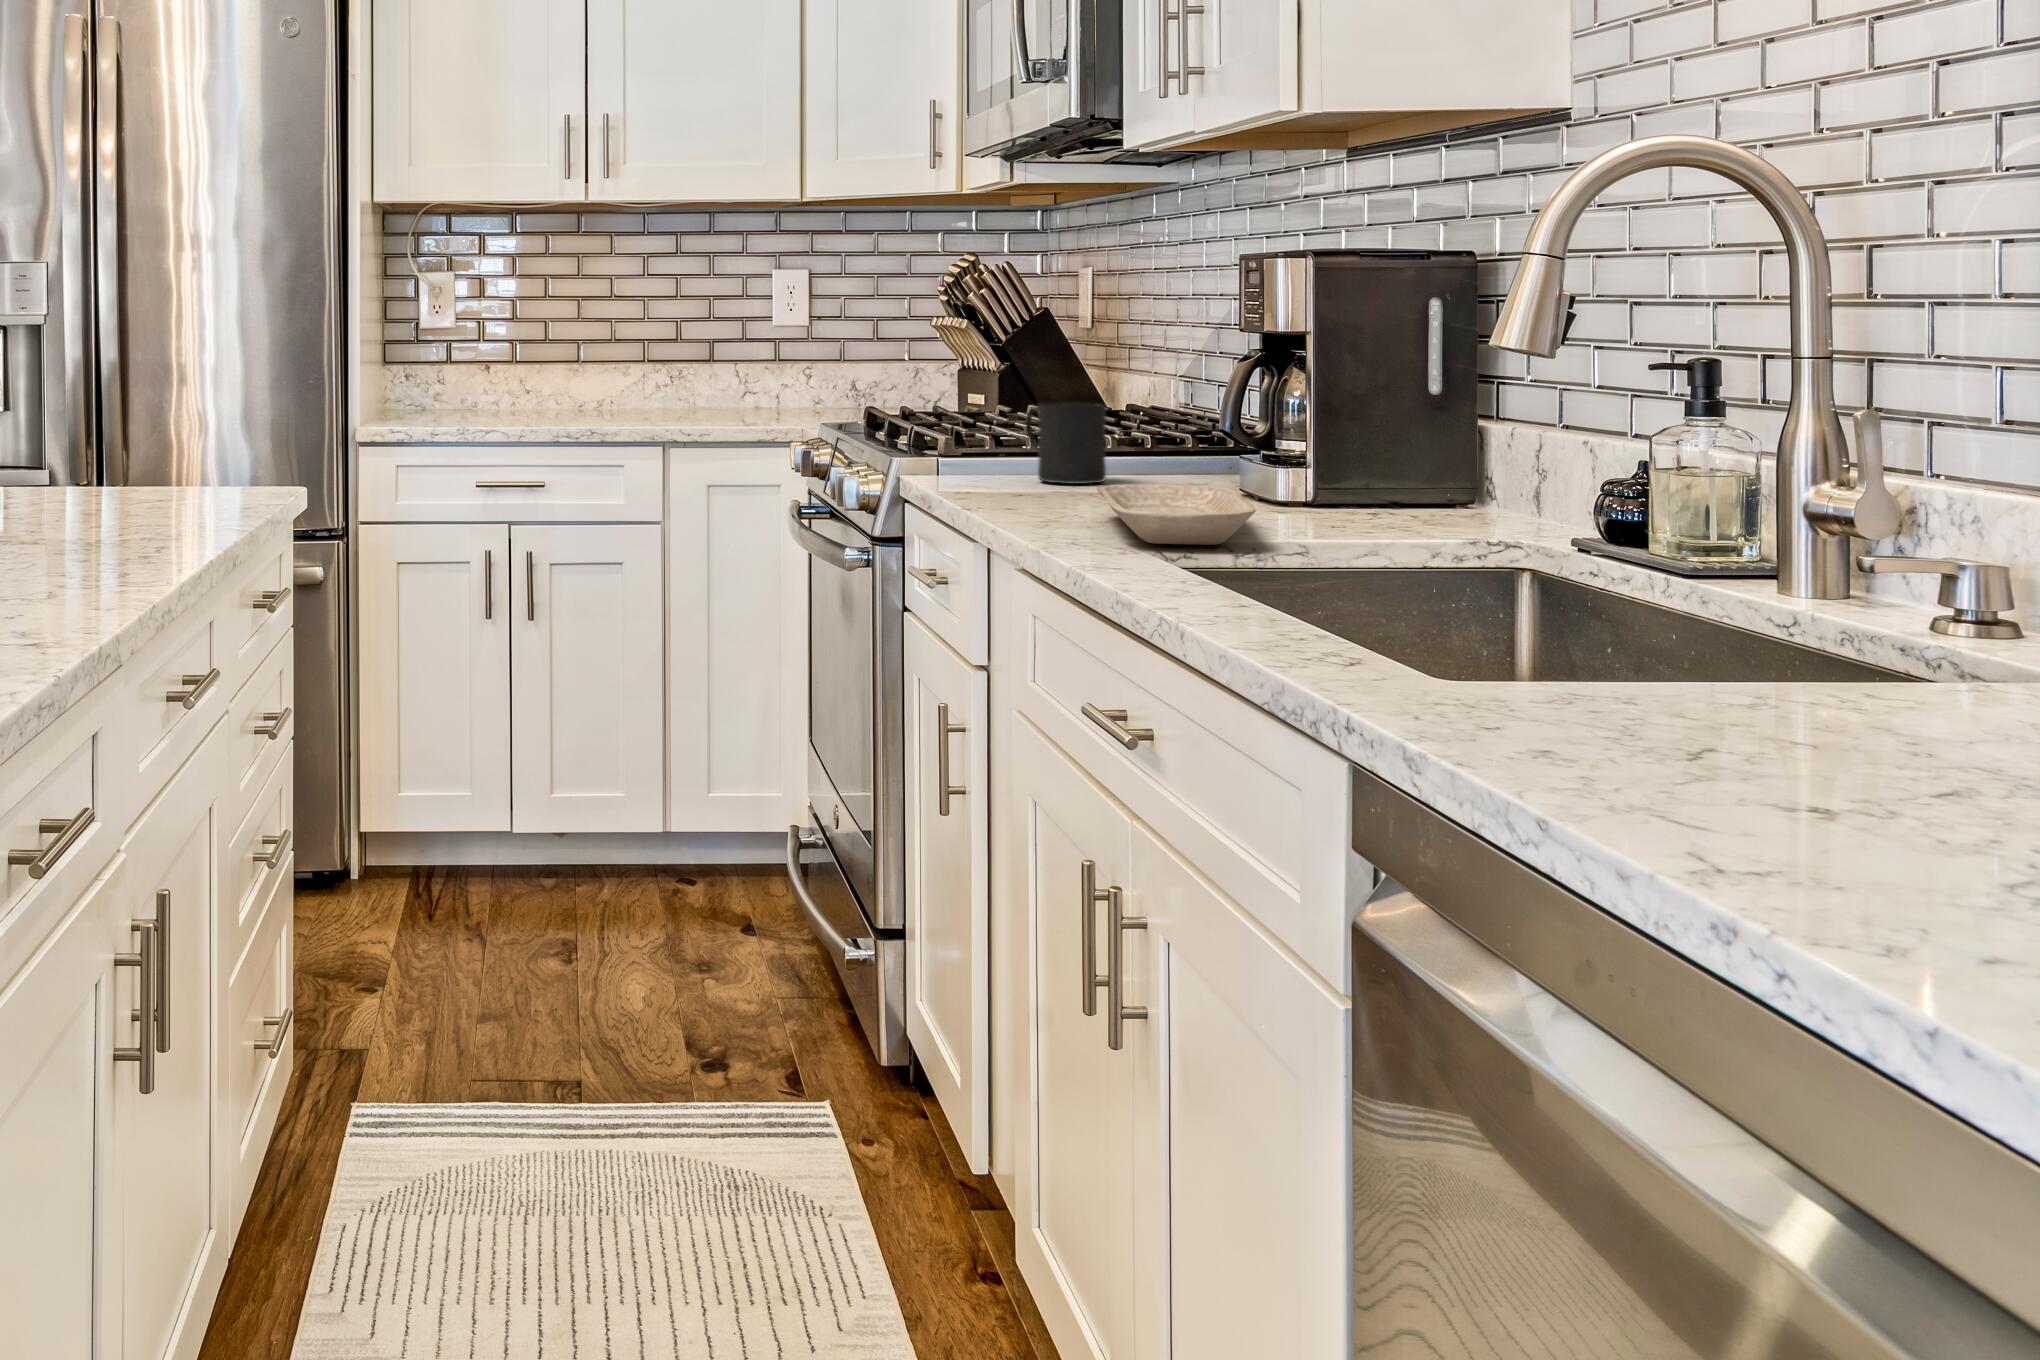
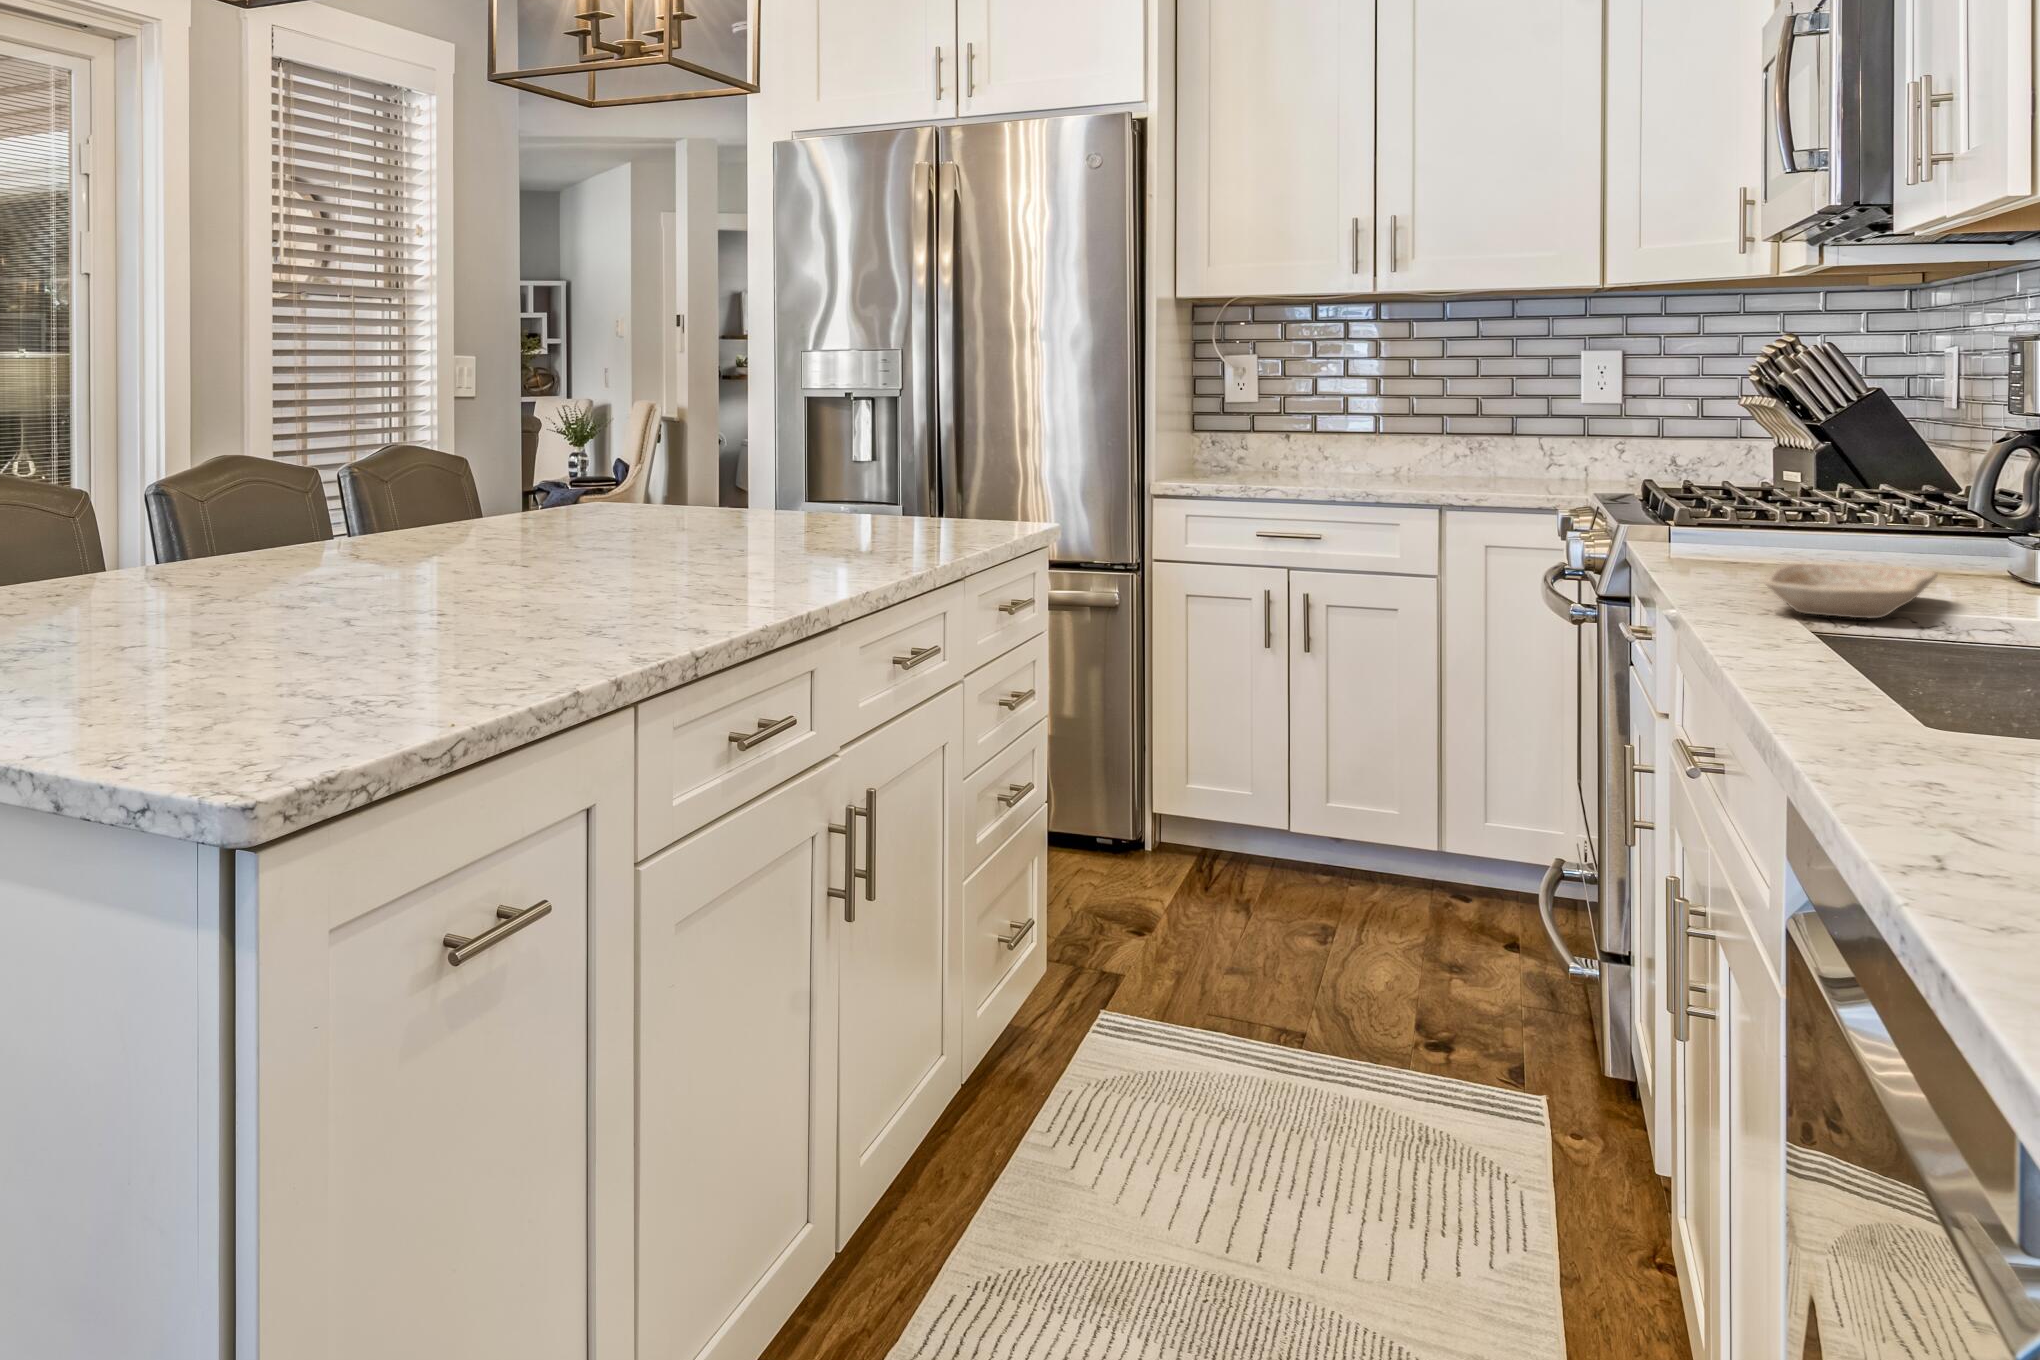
mug: present [1026,403,1106,484] -> none [1770,486,1859,564]

